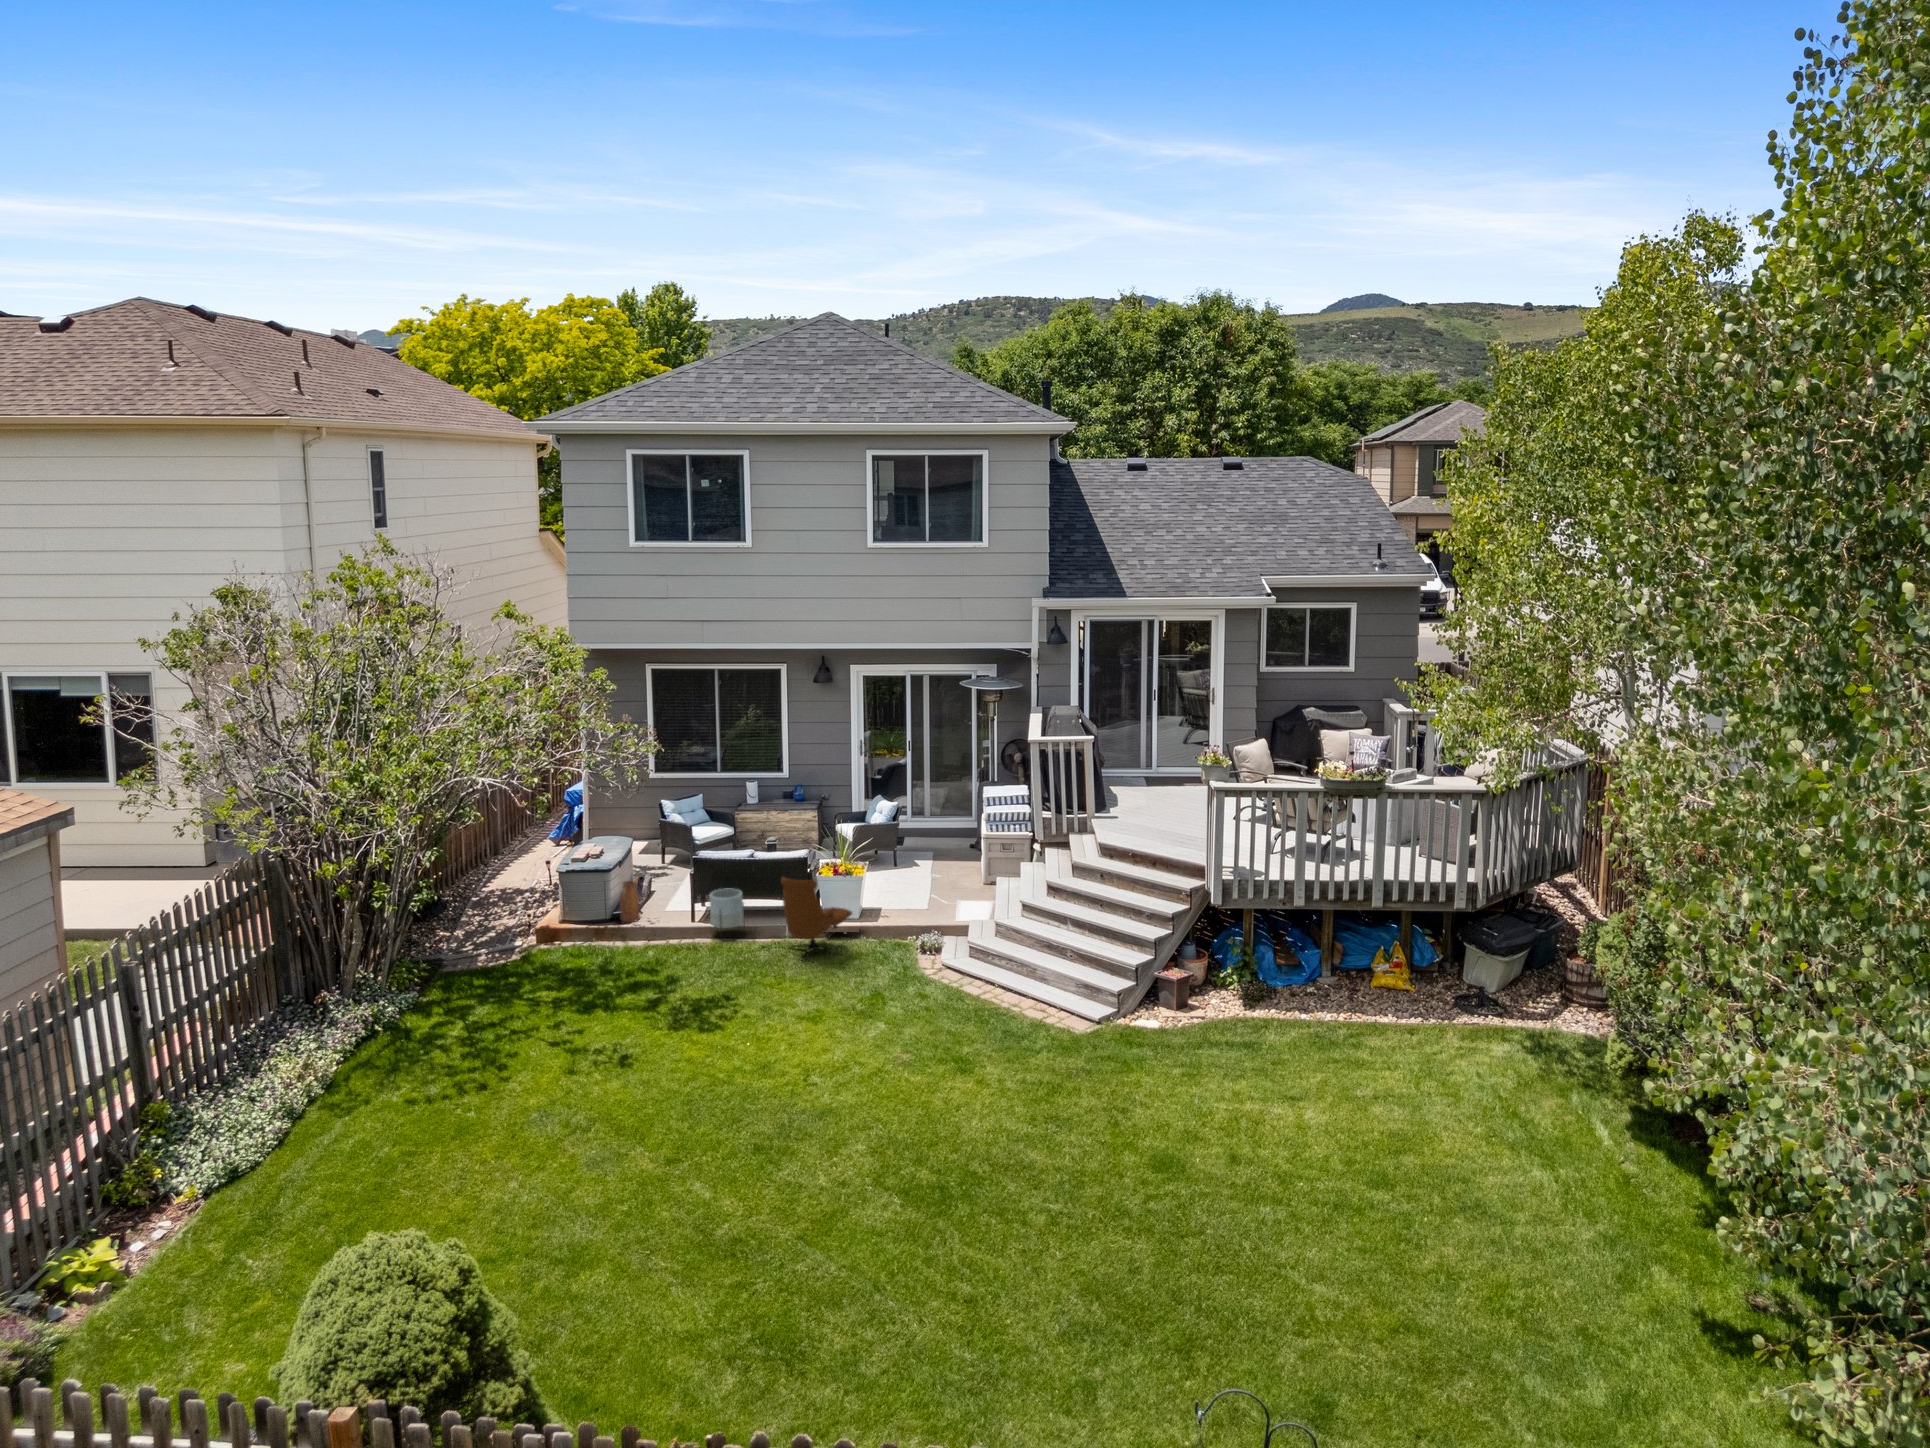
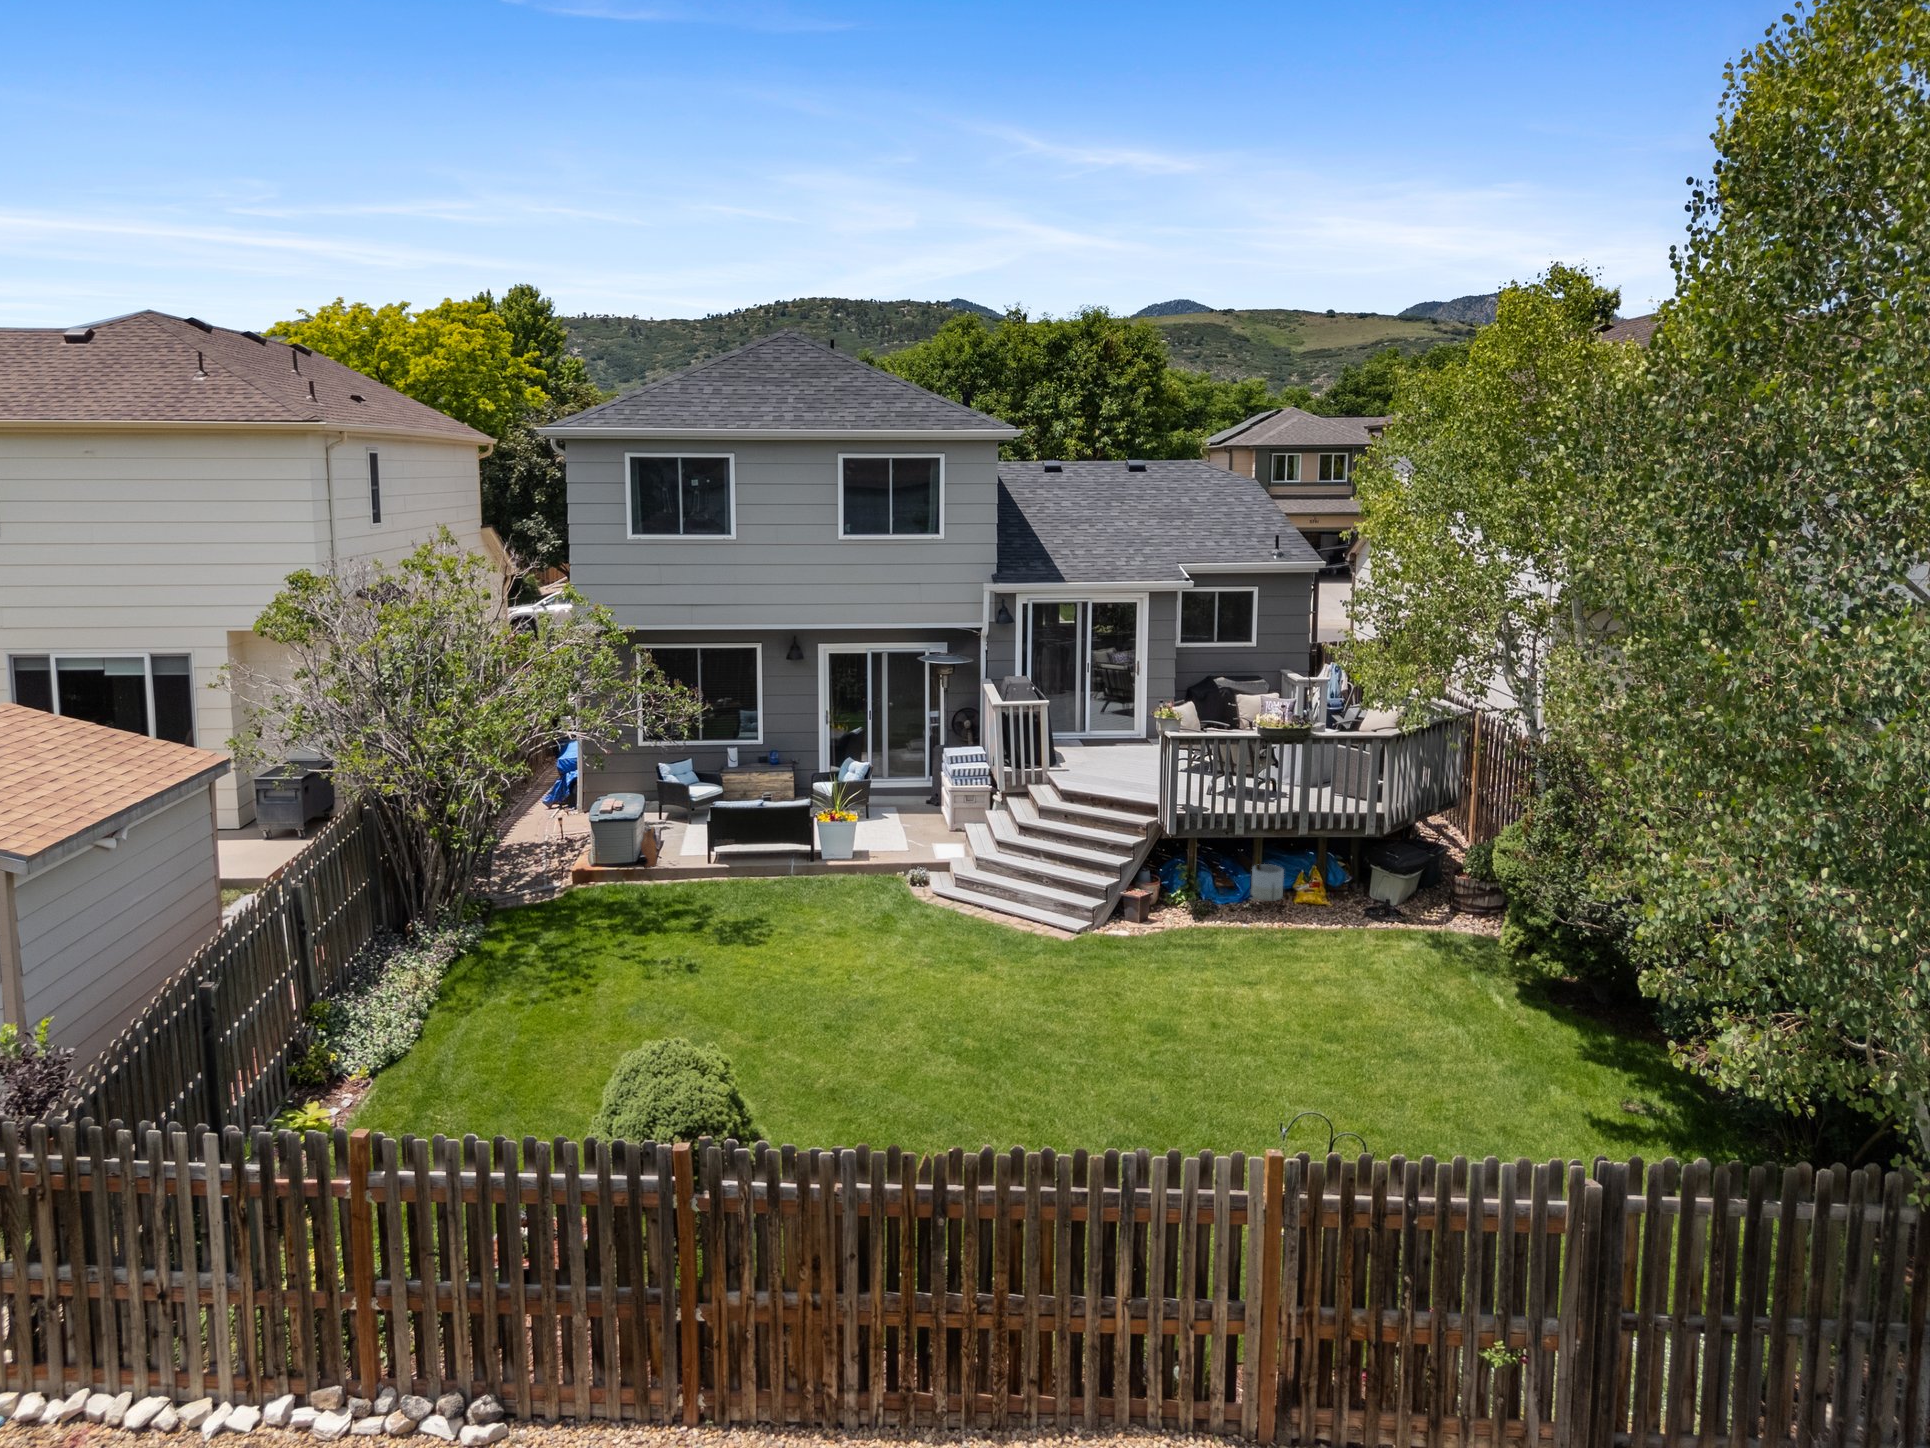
lounge chair: present [781,877,852,959] -> none [795,820,849,893]
planter: present [710,889,745,935] -> present [1250,864,1284,902]

